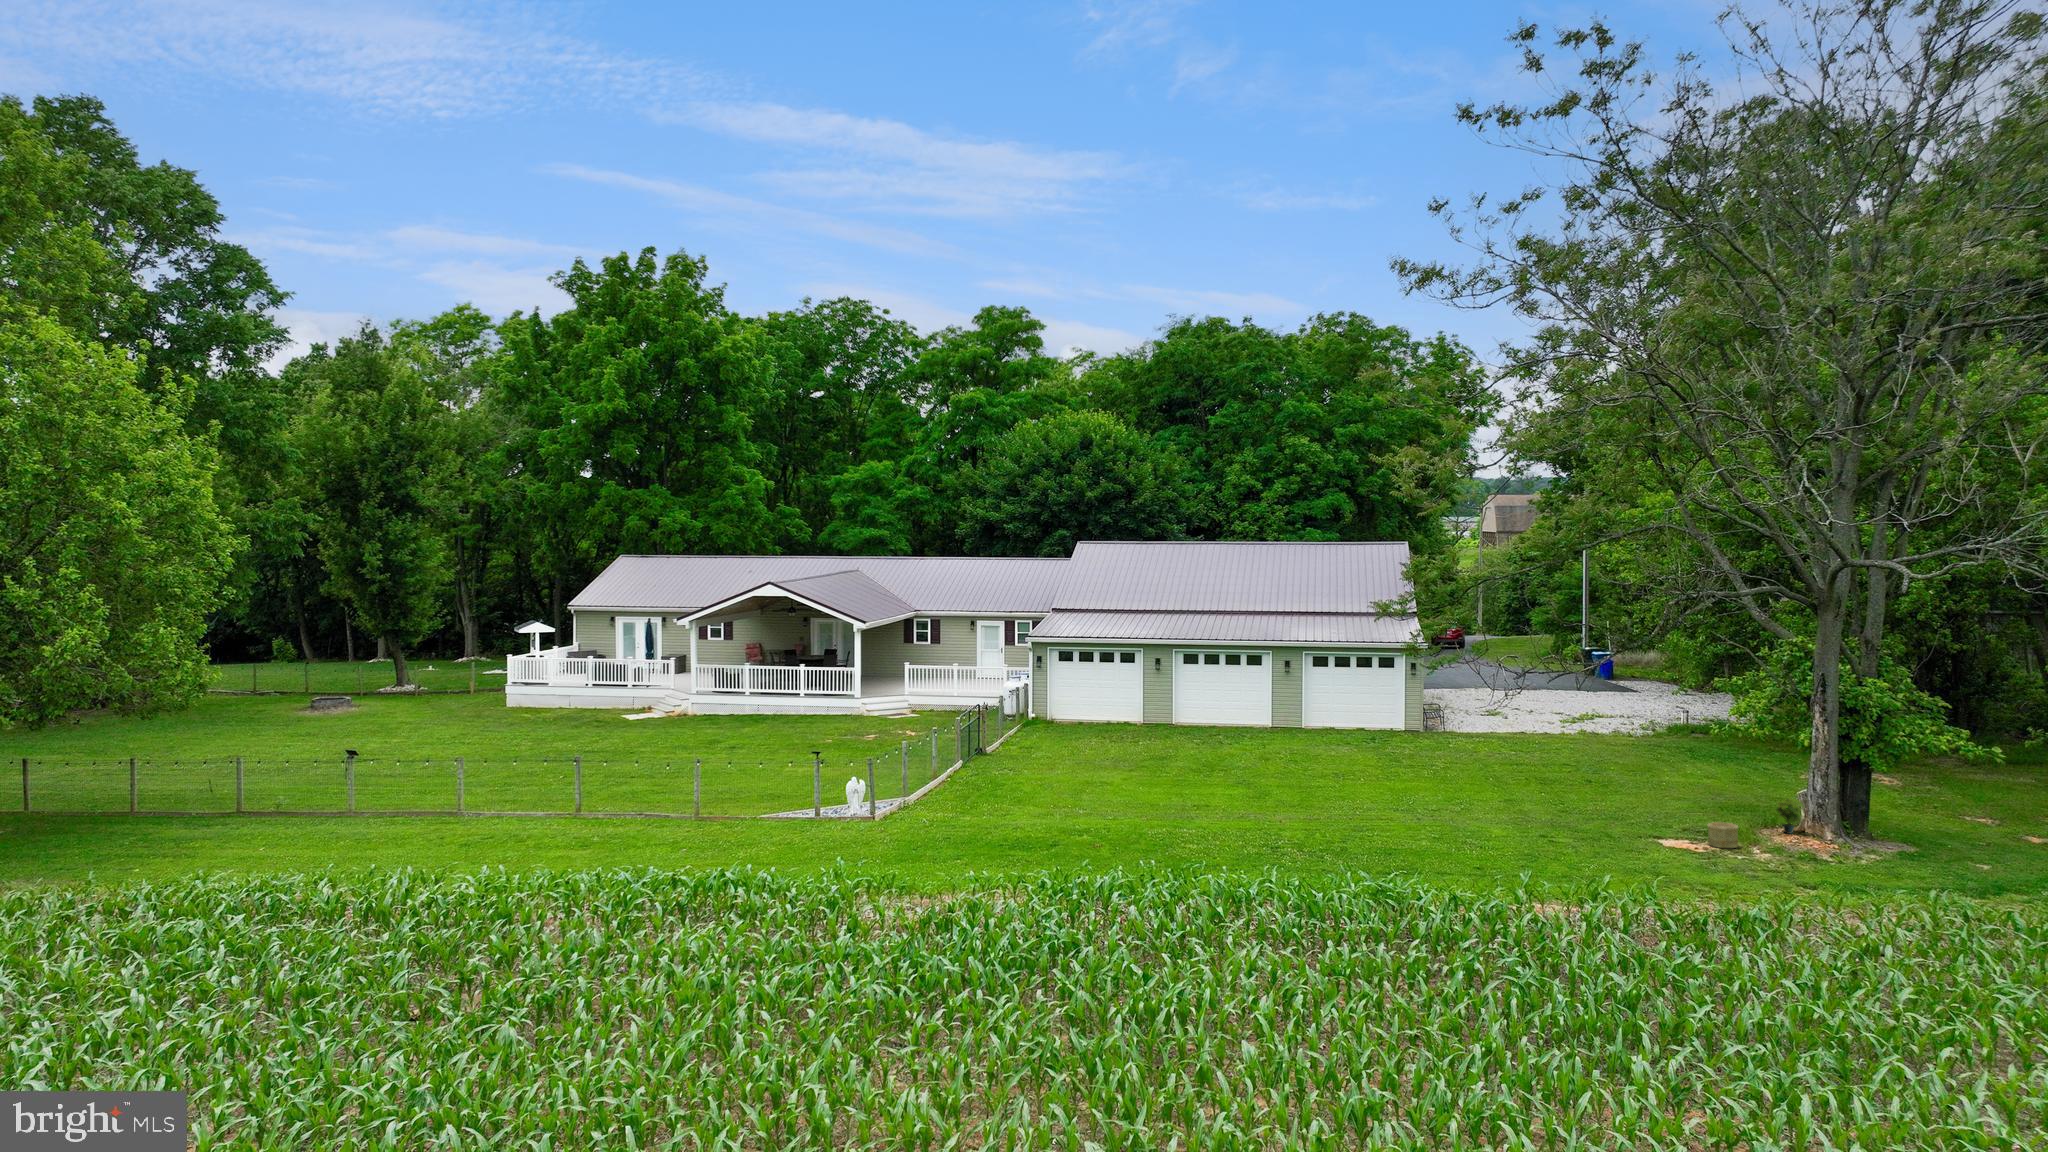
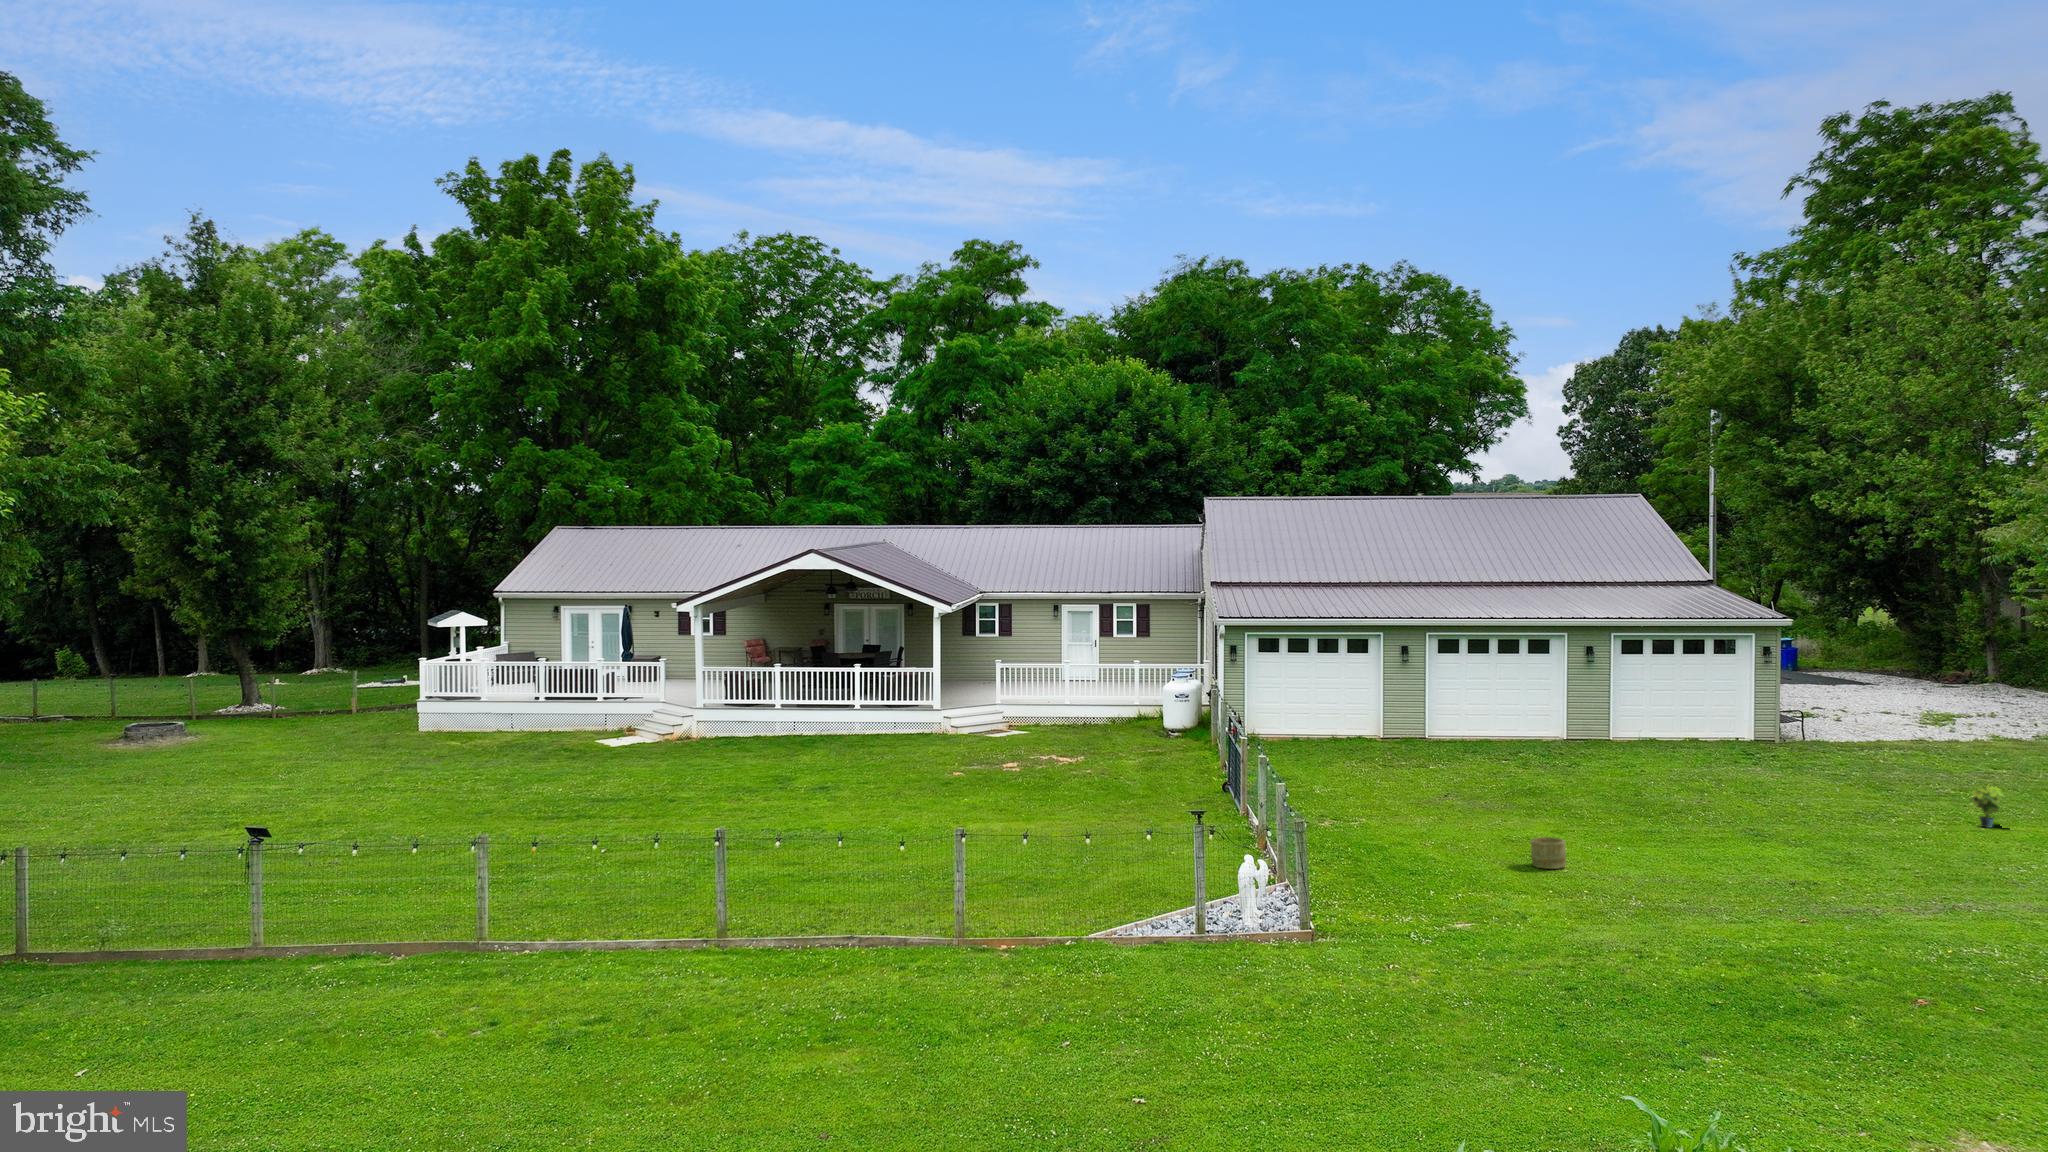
wooden bucket: present [1708,822,1738,848] -> present [1530,837,1566,869]

